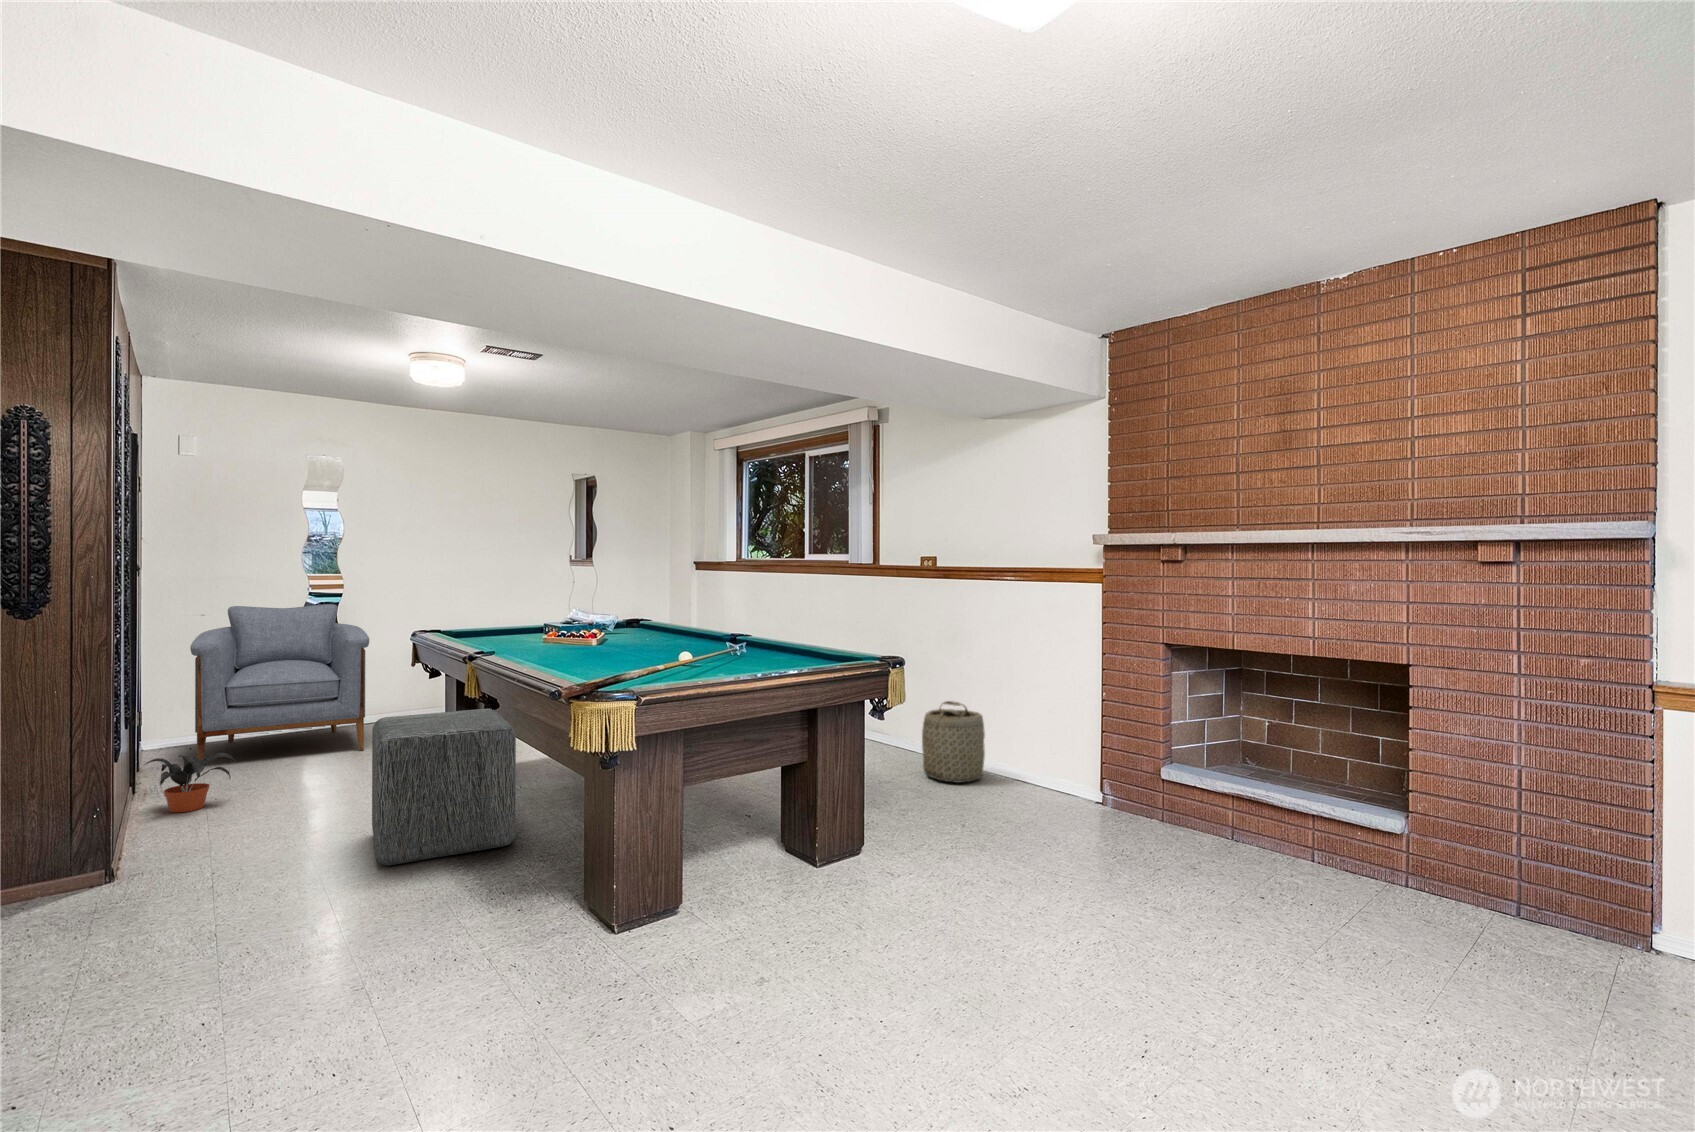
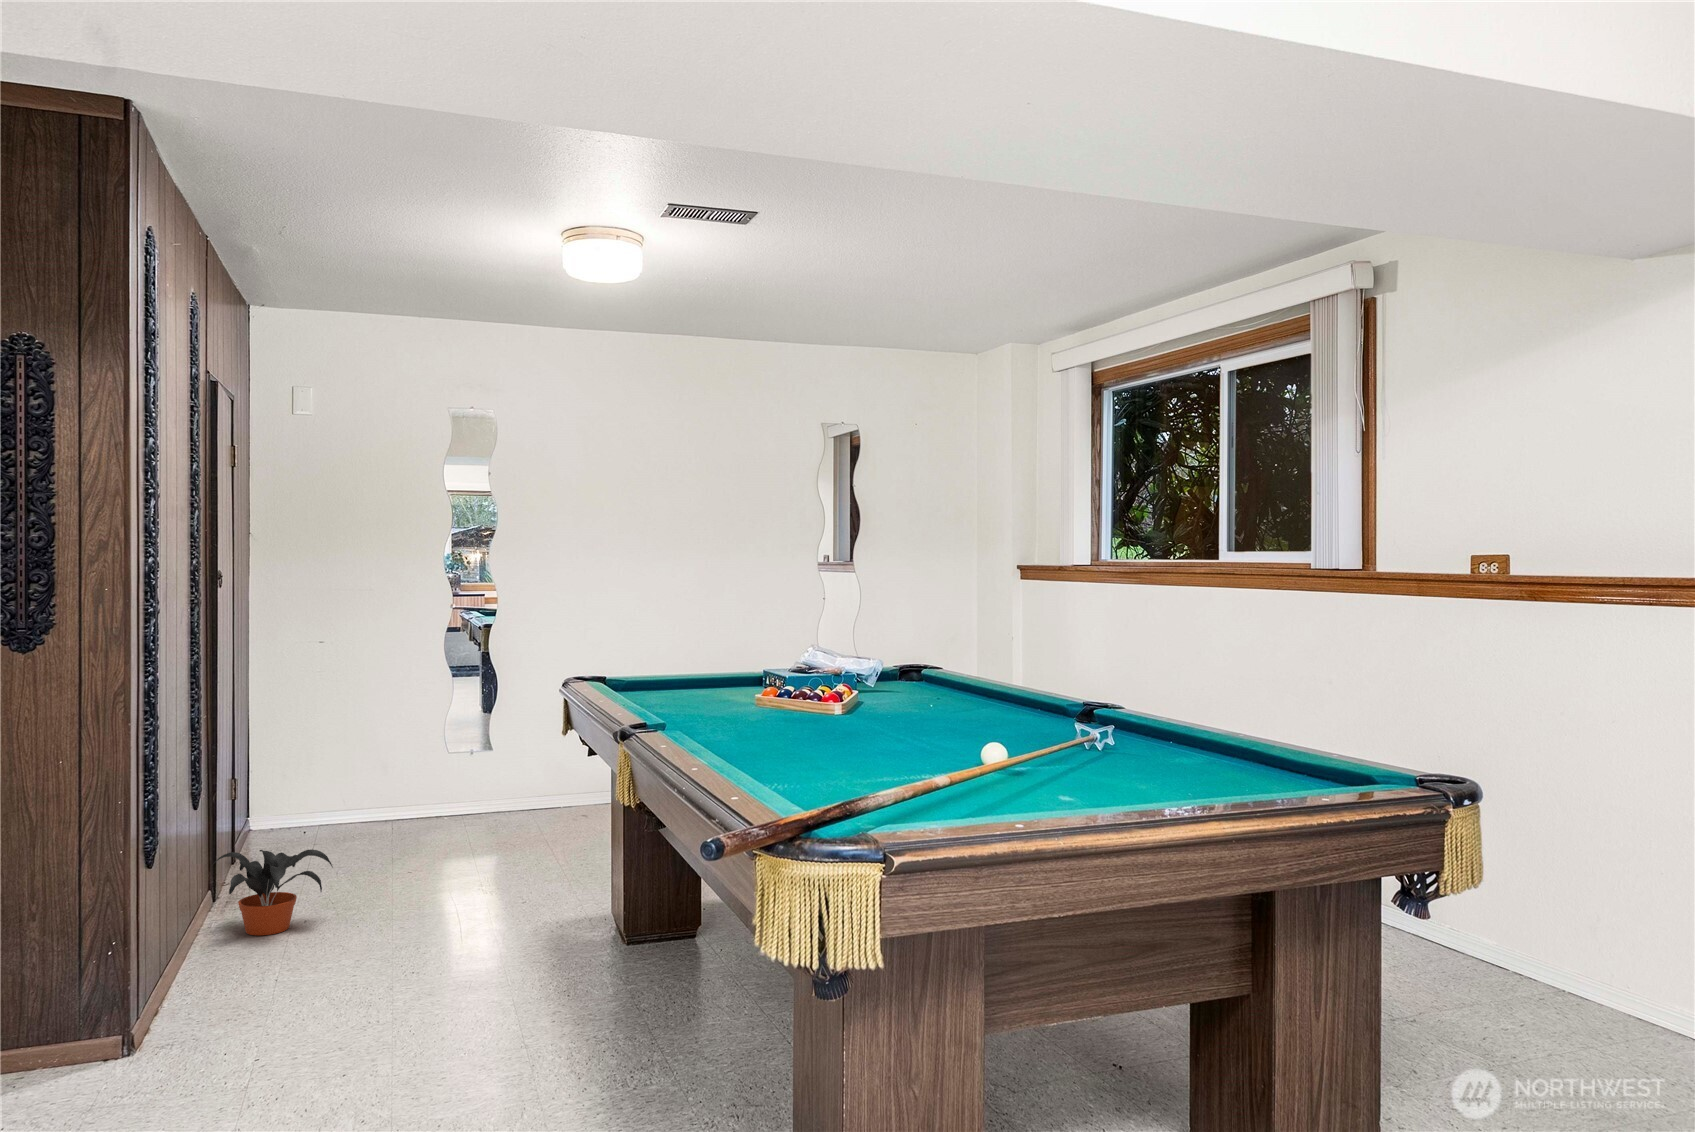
armchair: present [190,604,369,759] -> none [296,626,527,861]
basket: present [922,701,985,783] -> none [1464,854,1608,1029]
ottoman: present [372,709,516,865] -> none [477,817,699,1082]

